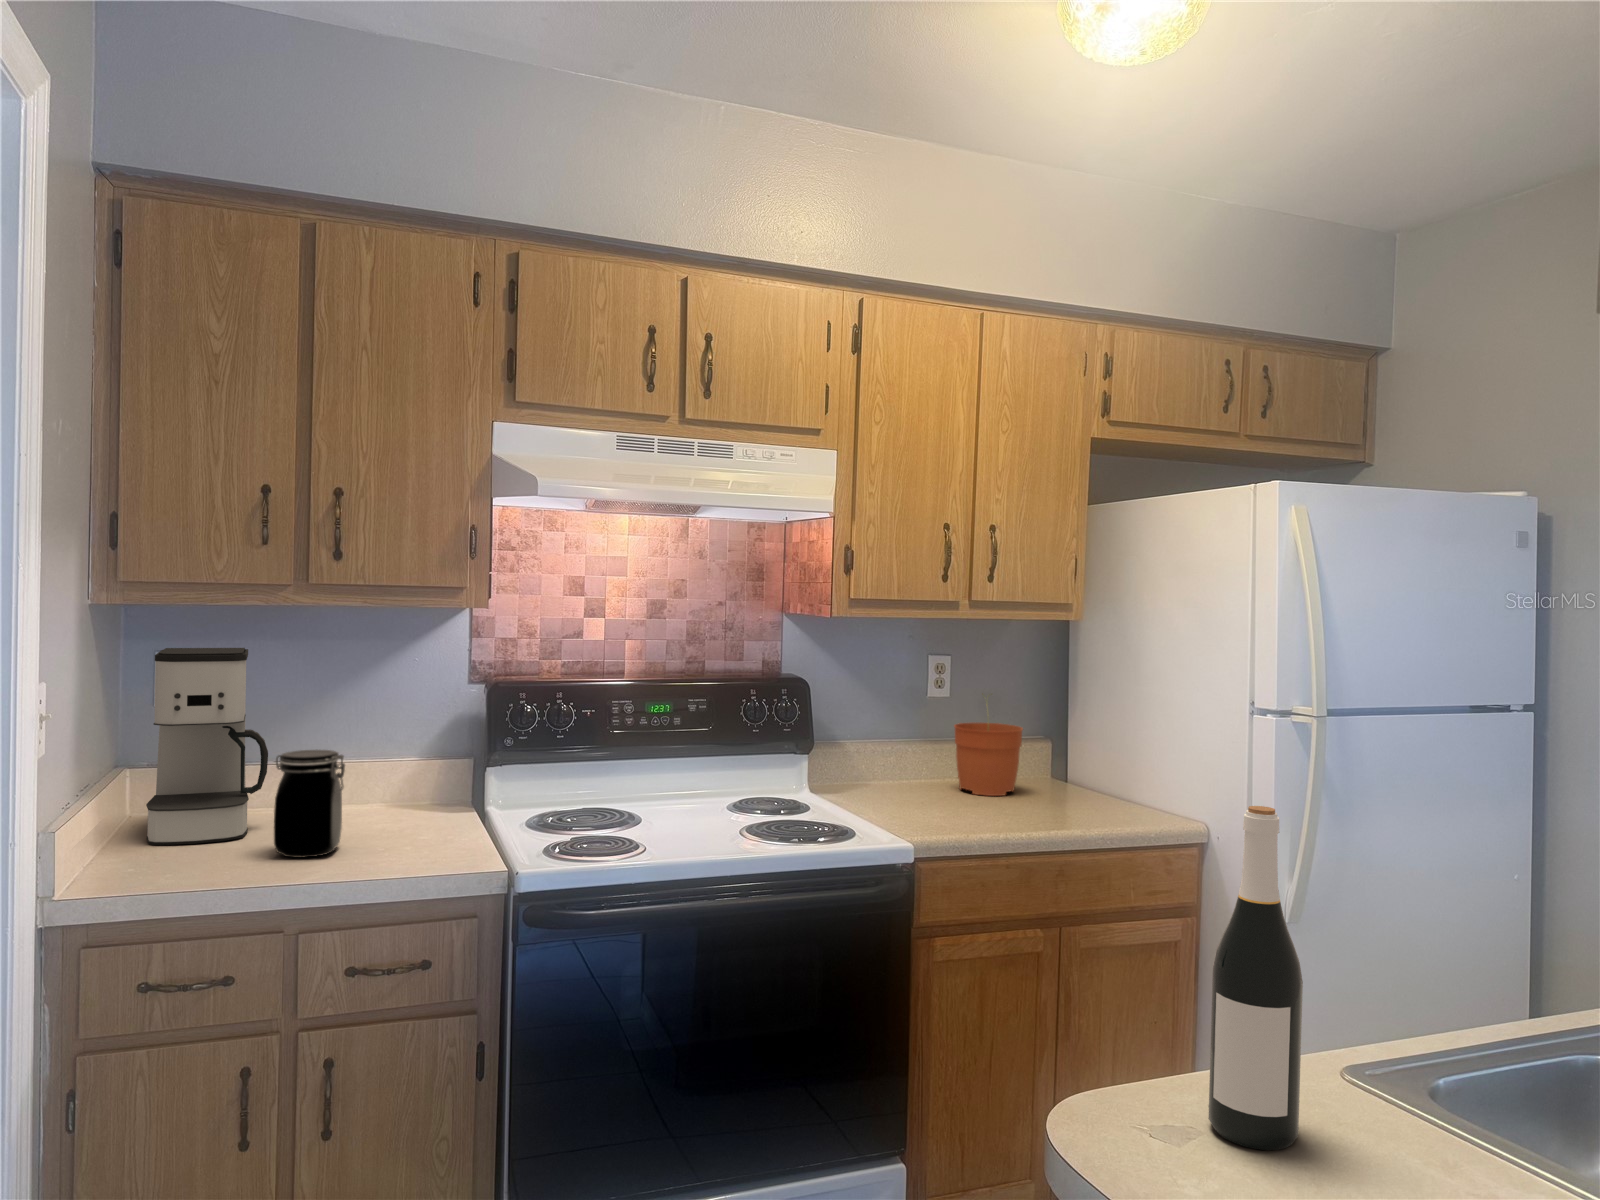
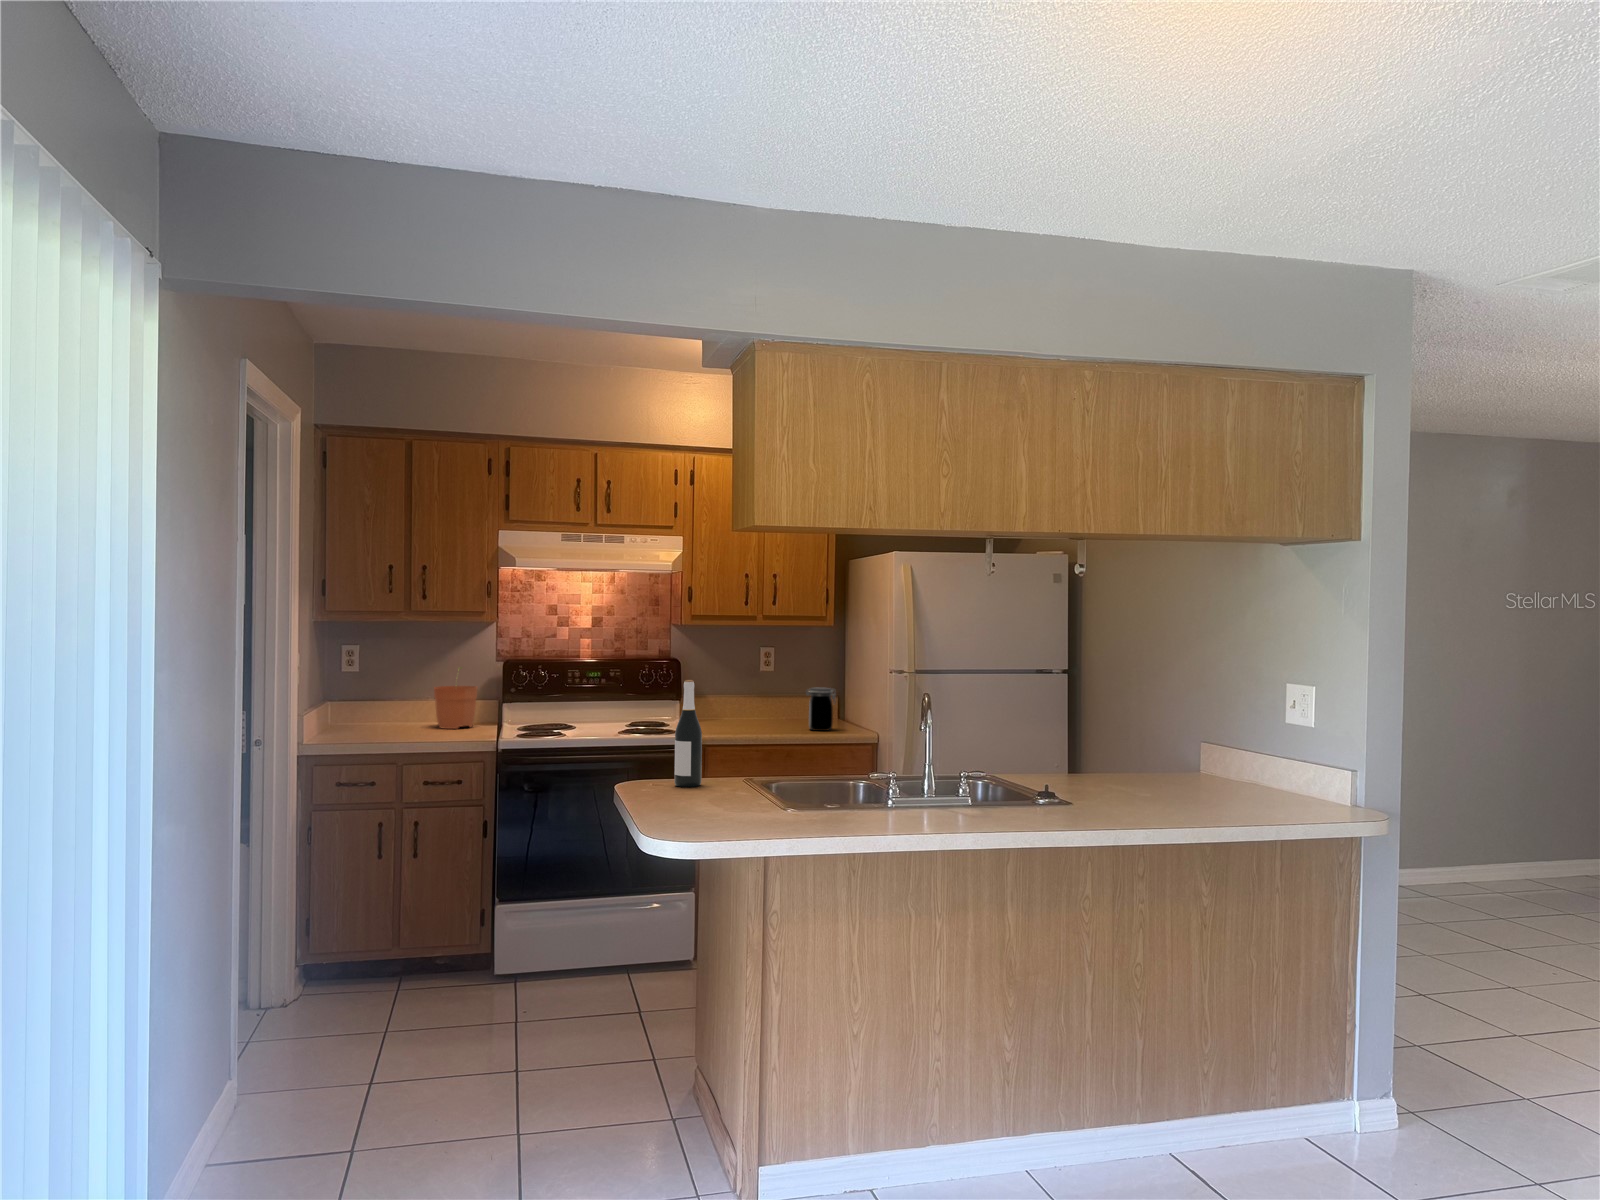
coffee maker: present [146,648,268,845] -> none [339,642,394,732]
plant pot: present [954,723,1023,796] -> present [434,685,477,729]
jar: present [274,750,345,857] -> present [806,688,836,731]

